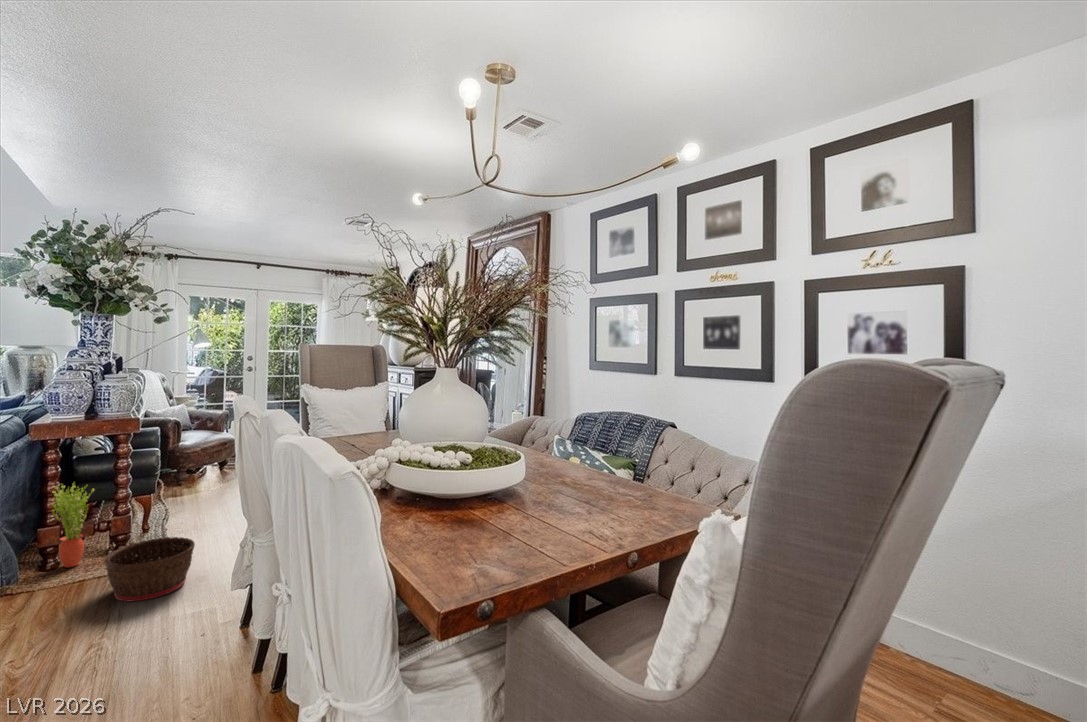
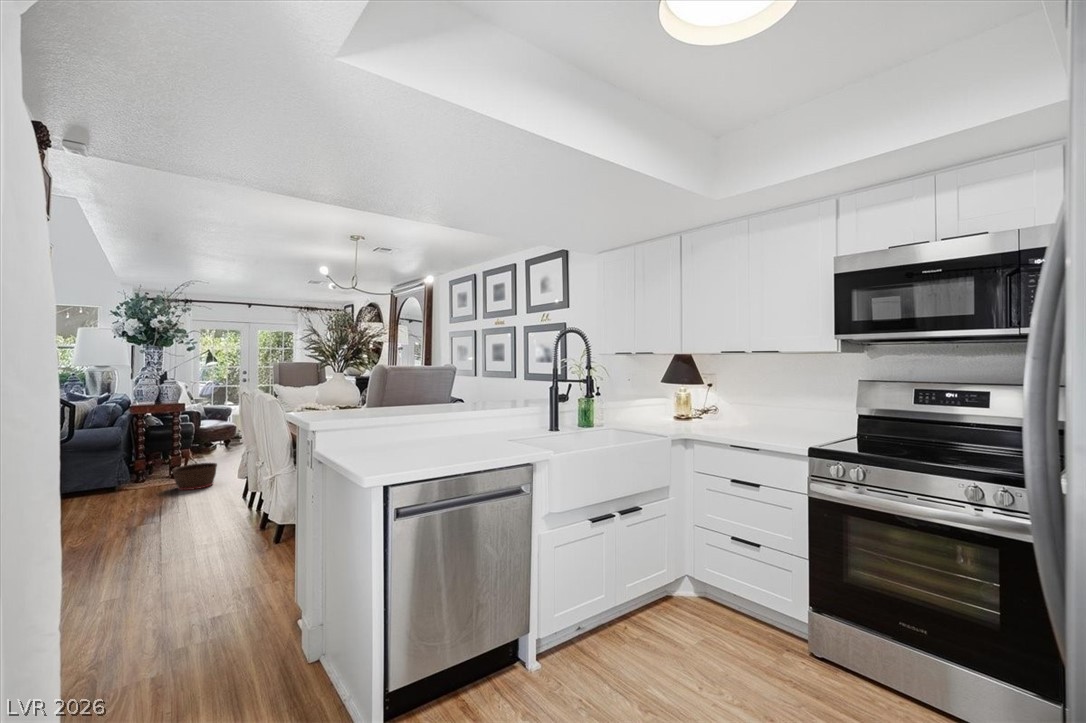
potted plant: present [51,484,94,567] -> none [139,437,161,483]

